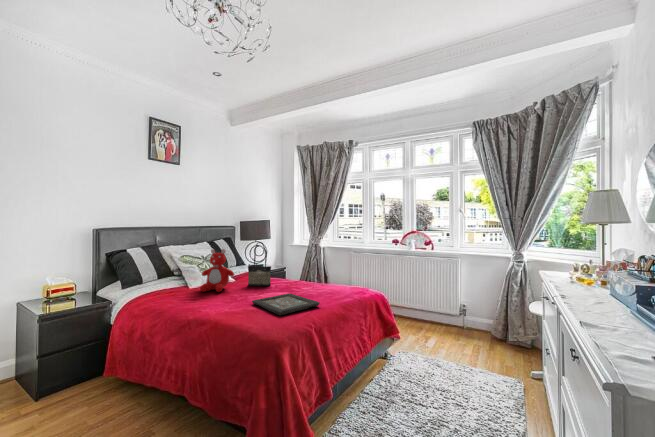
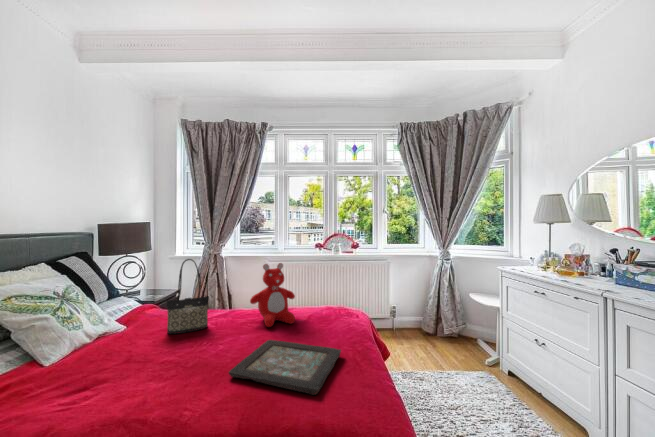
teddy bear: present [200,249,234,292] -> present [250,263,295,327]

